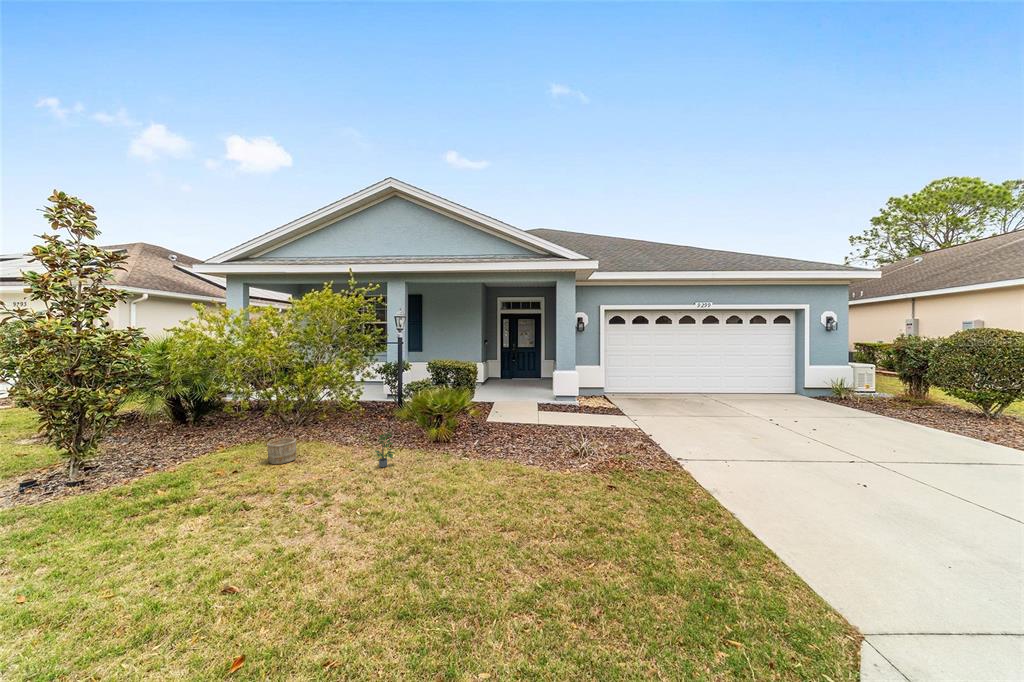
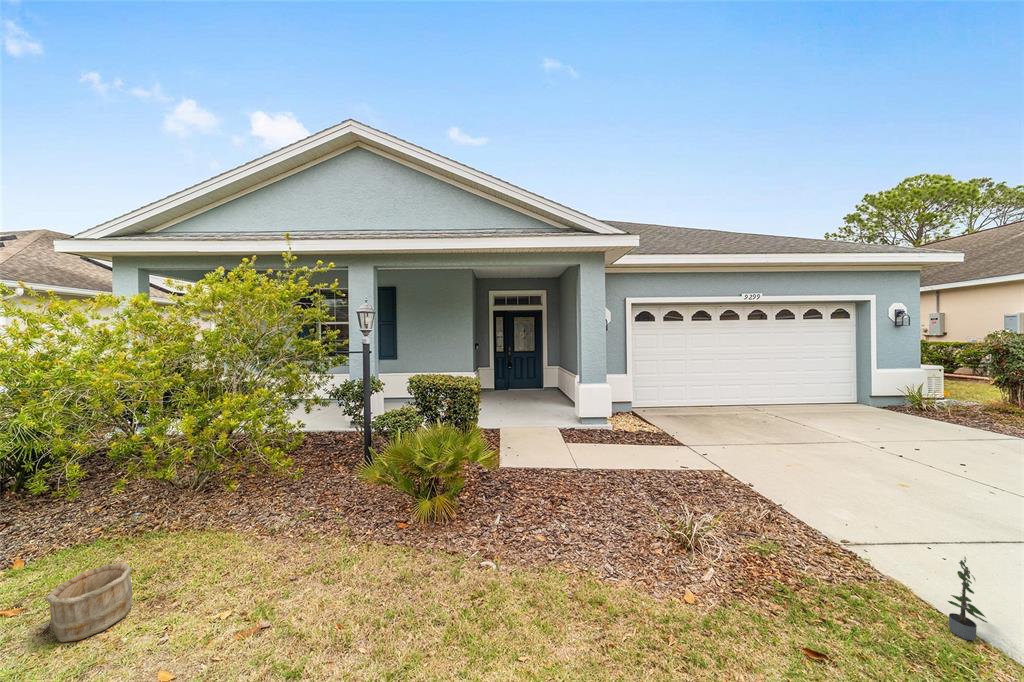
potted plant: present [375,433,395,467] -> present [948,557,987,640]

